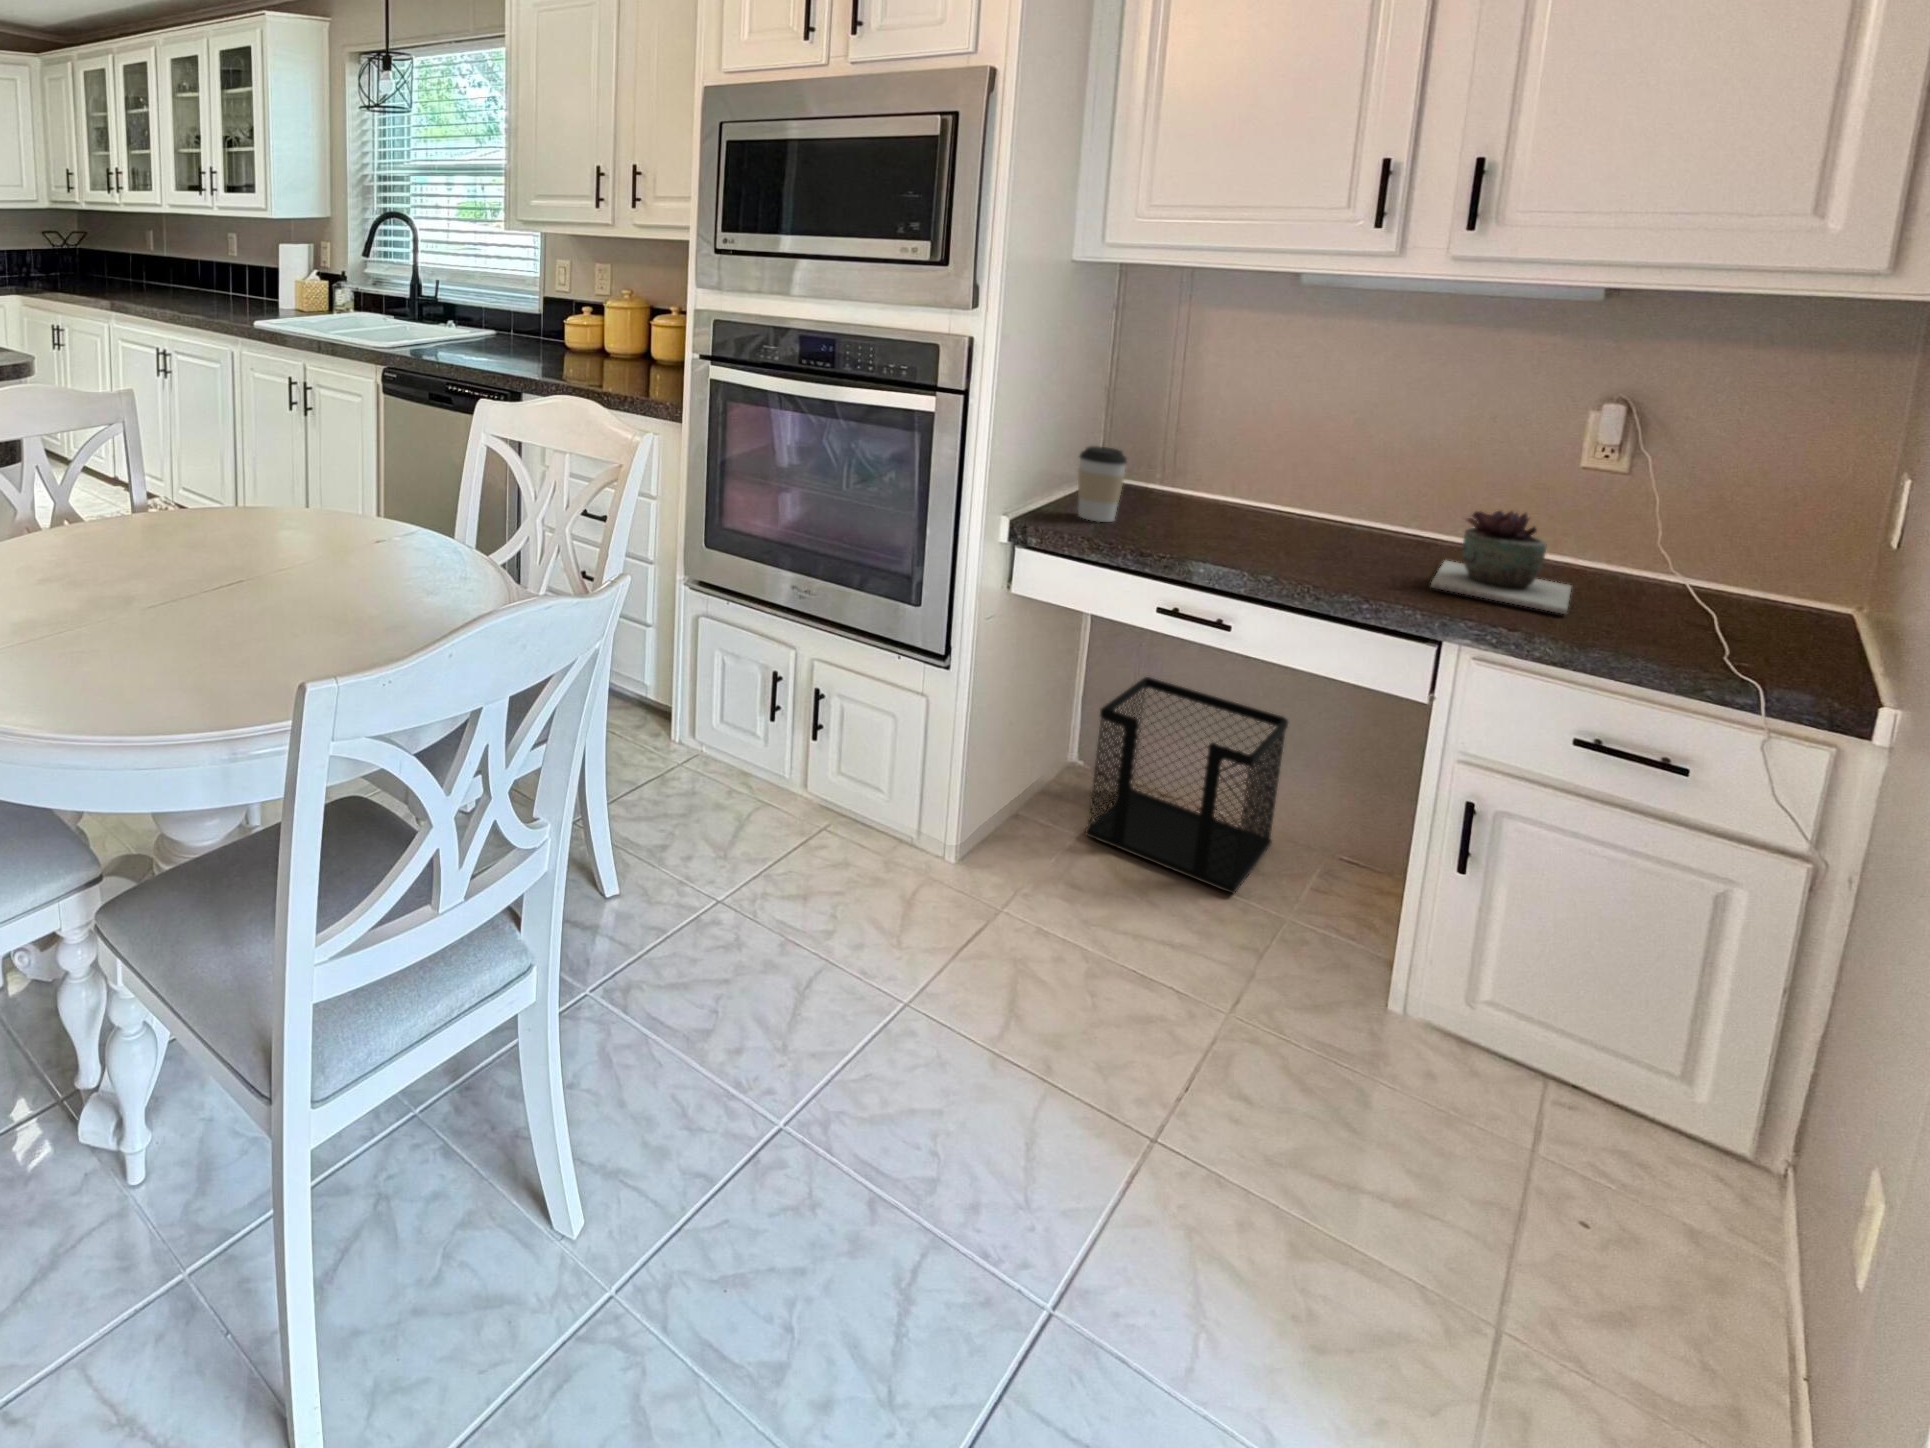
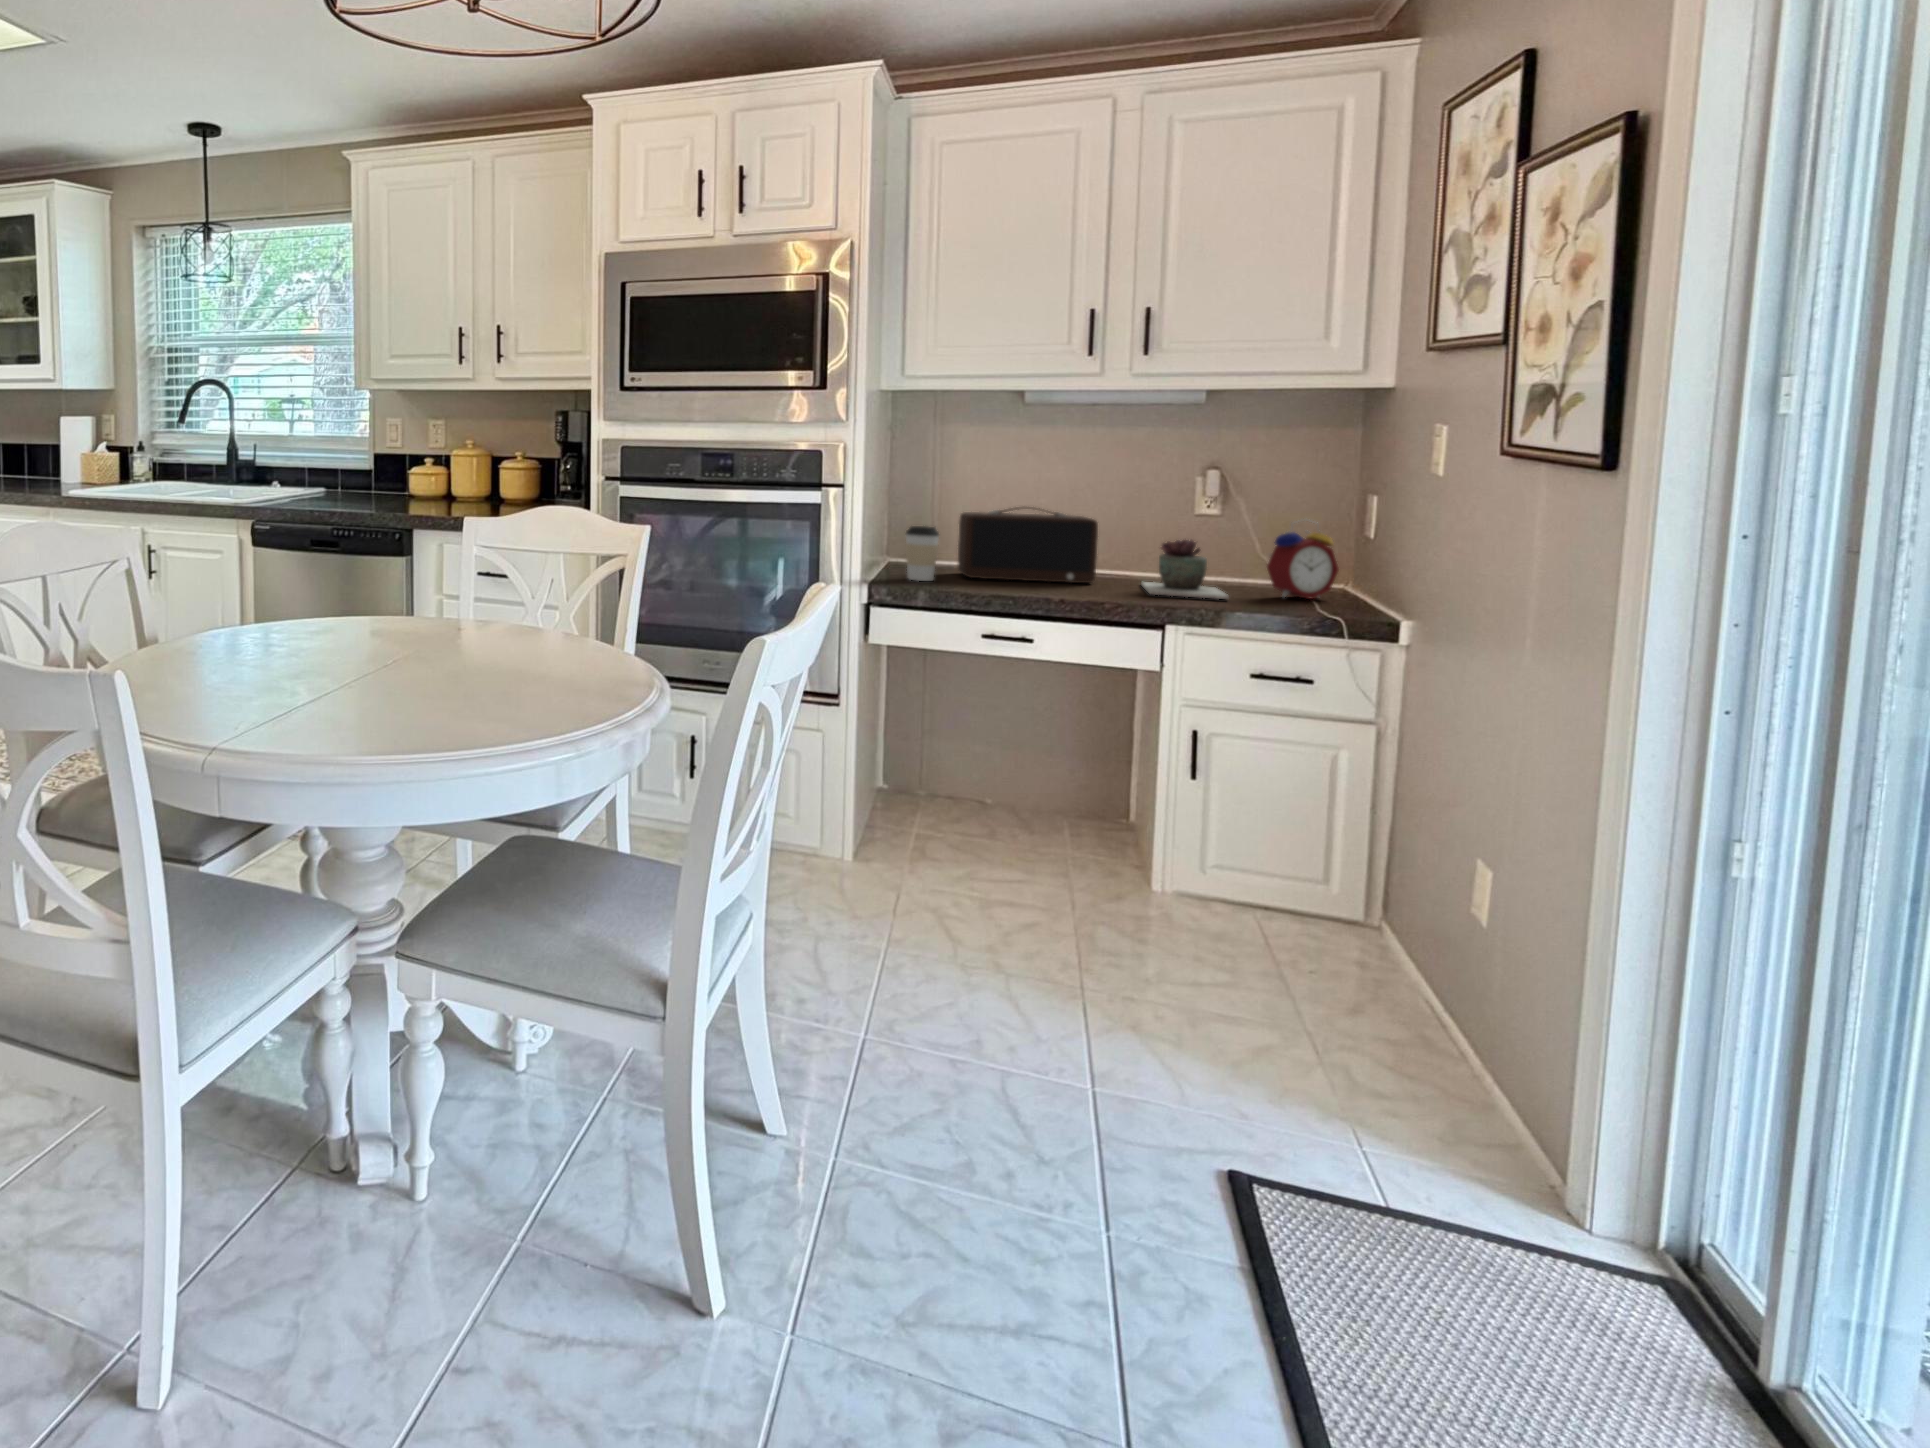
speaker: none [1163,432,1376,553] -> present [958,508,1098,583]
alarm clock: none [1656,504,1801,632] -> present [1267,520,1339,599]
wastebasket: present [1085,677,1288,894] -> none [921,709,1037,849]

